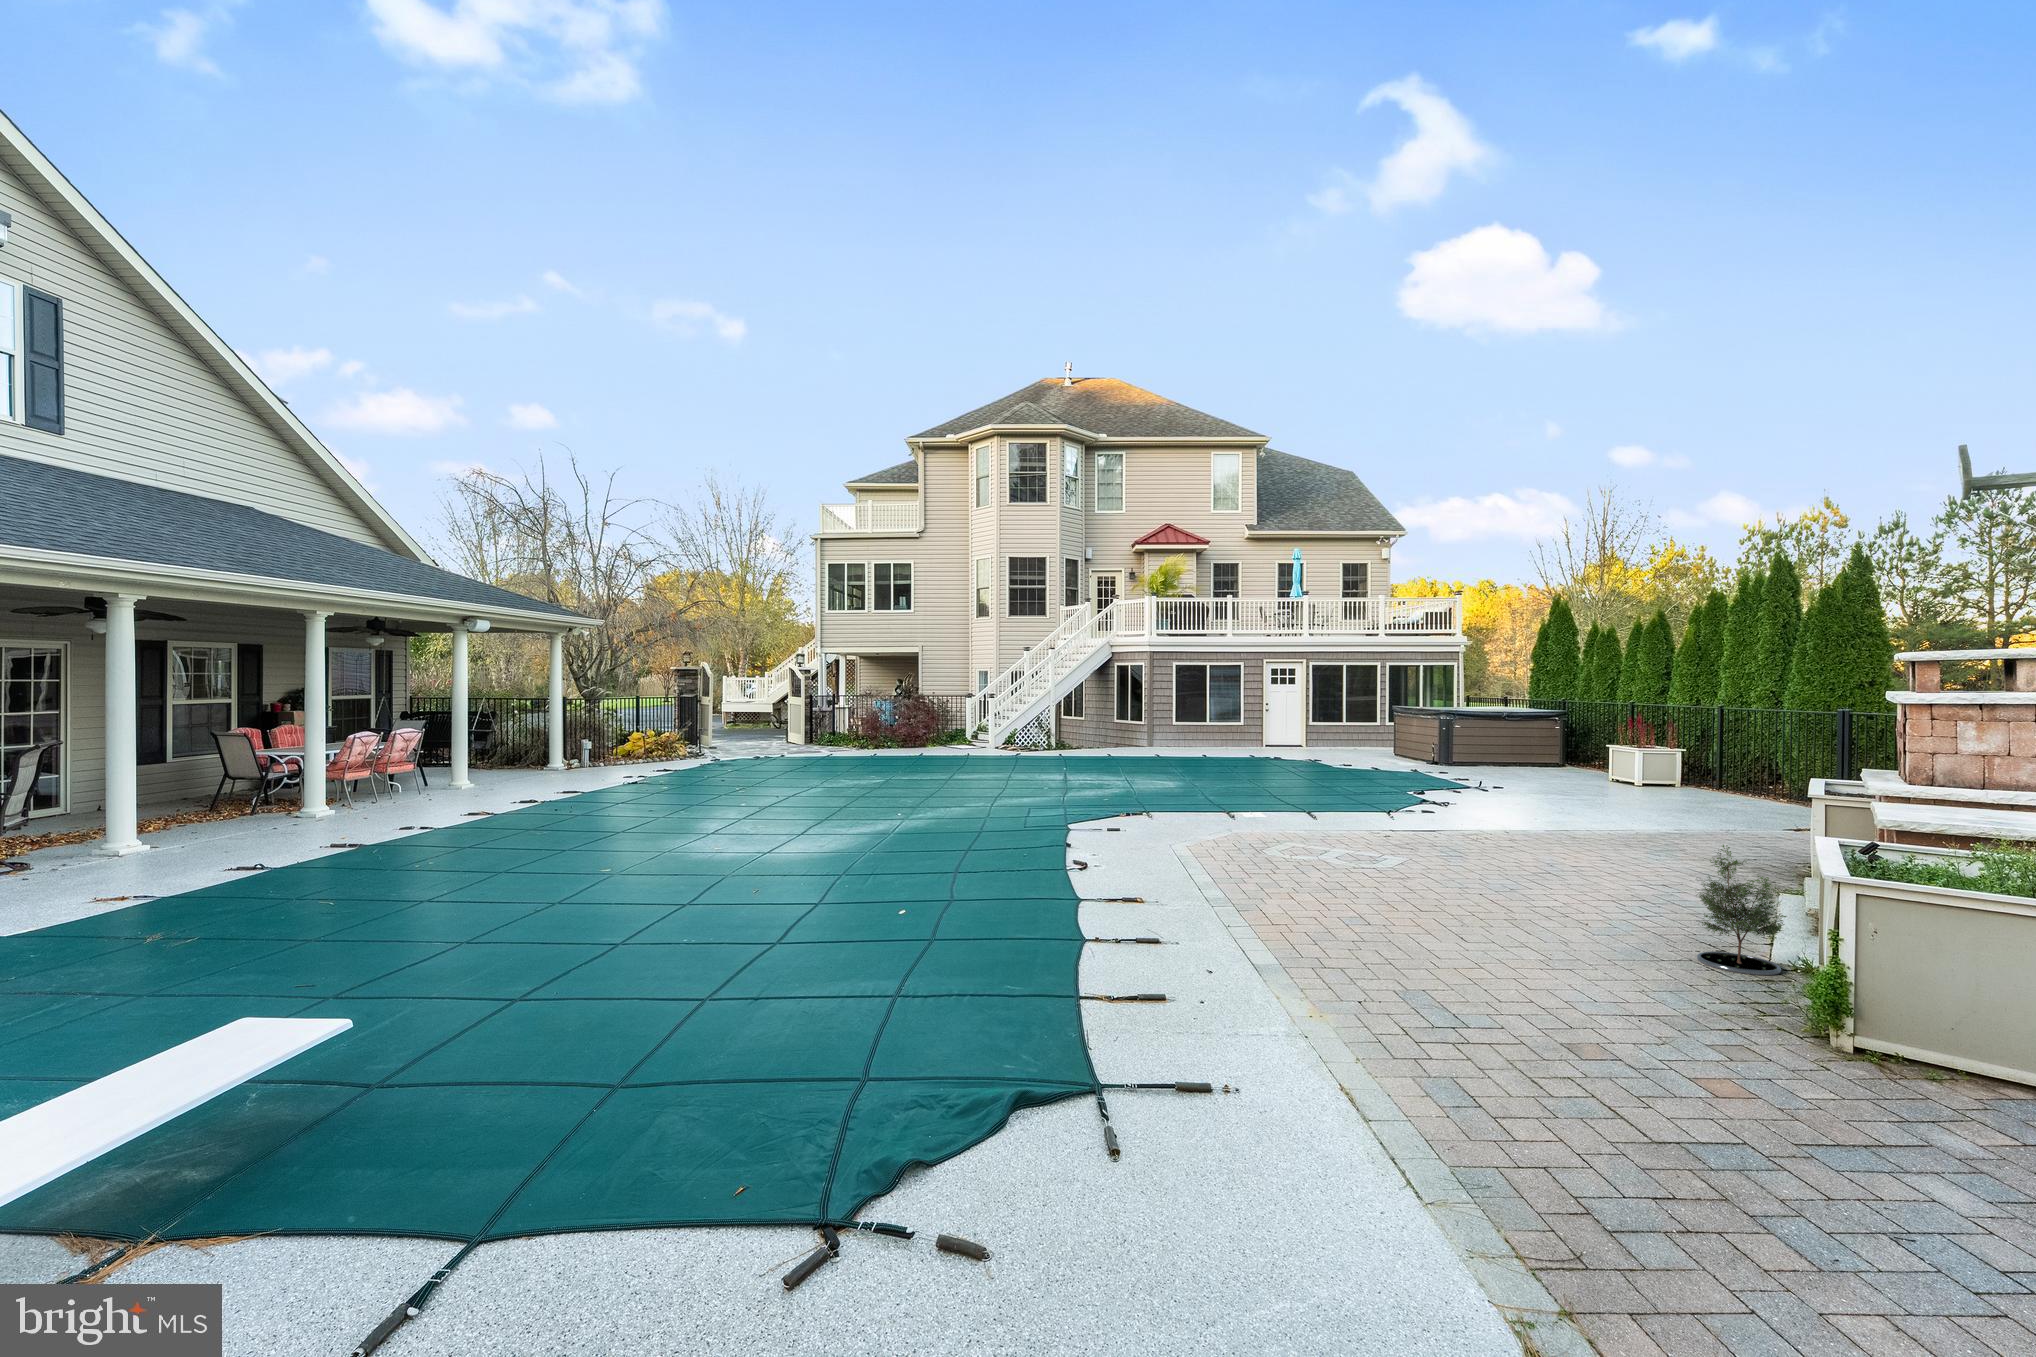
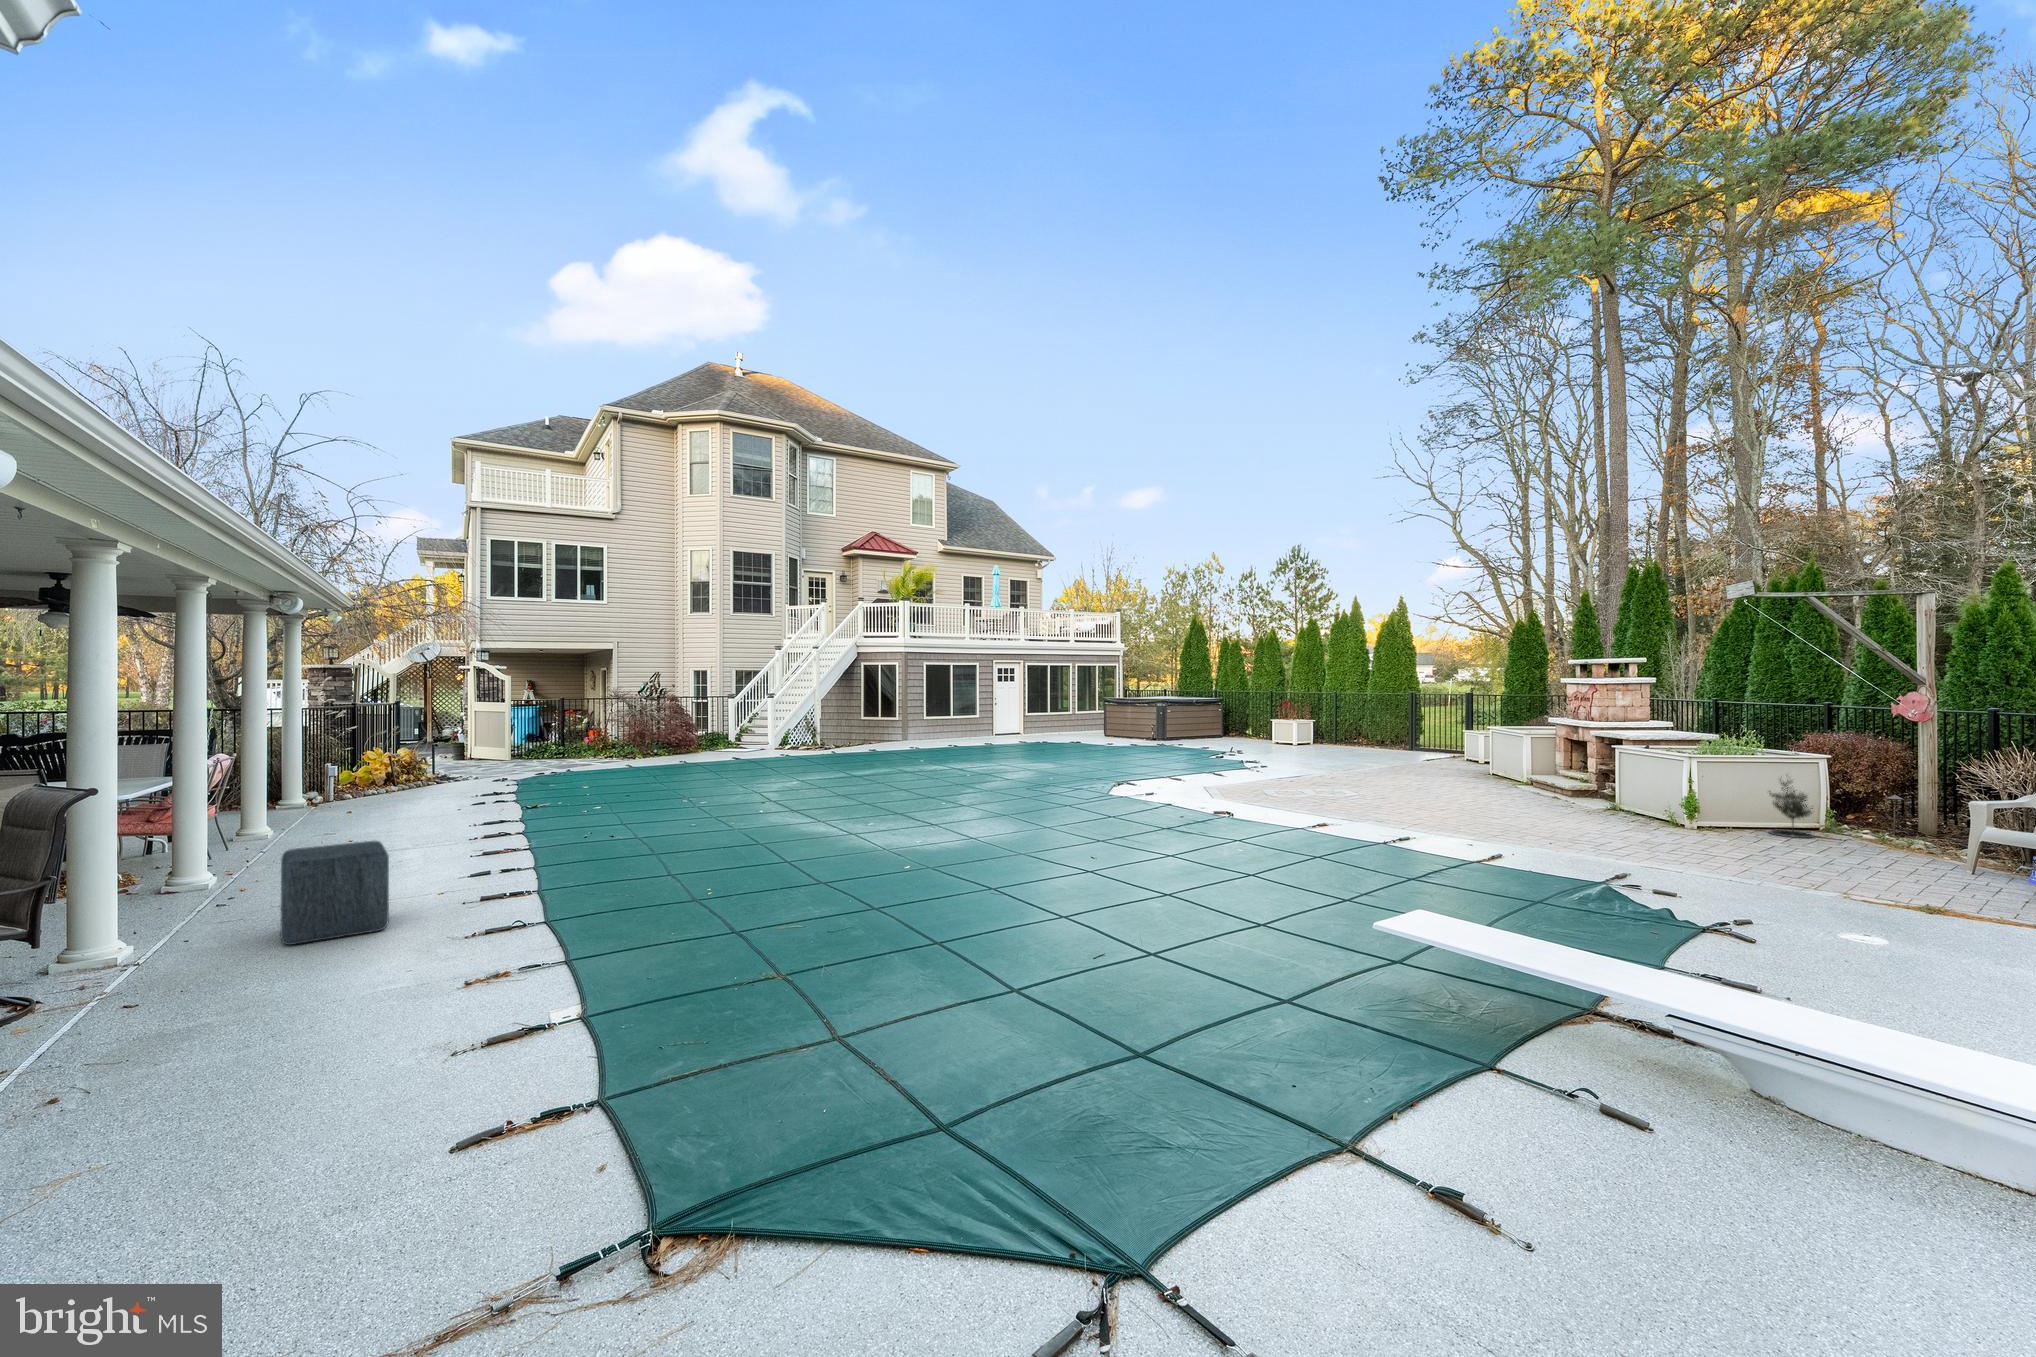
ottoman: none [282,760,361,812] -> present [281,841,389,945]

